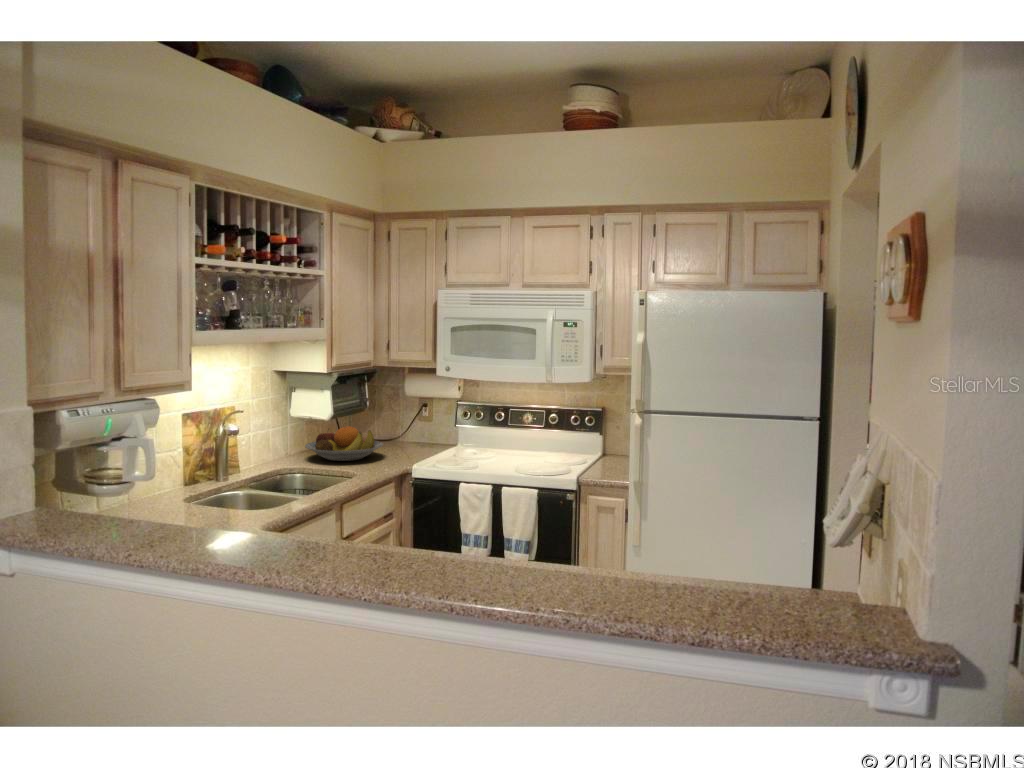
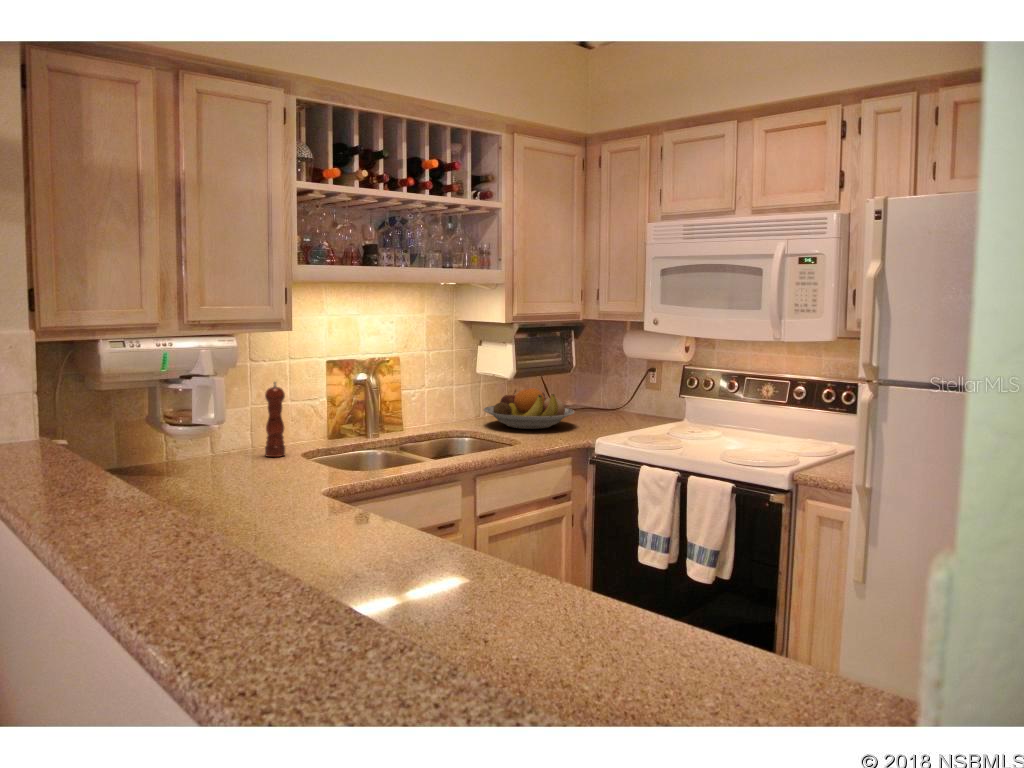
pepper mill: none [142,440,162,510] -> present [265,382,285,457]

